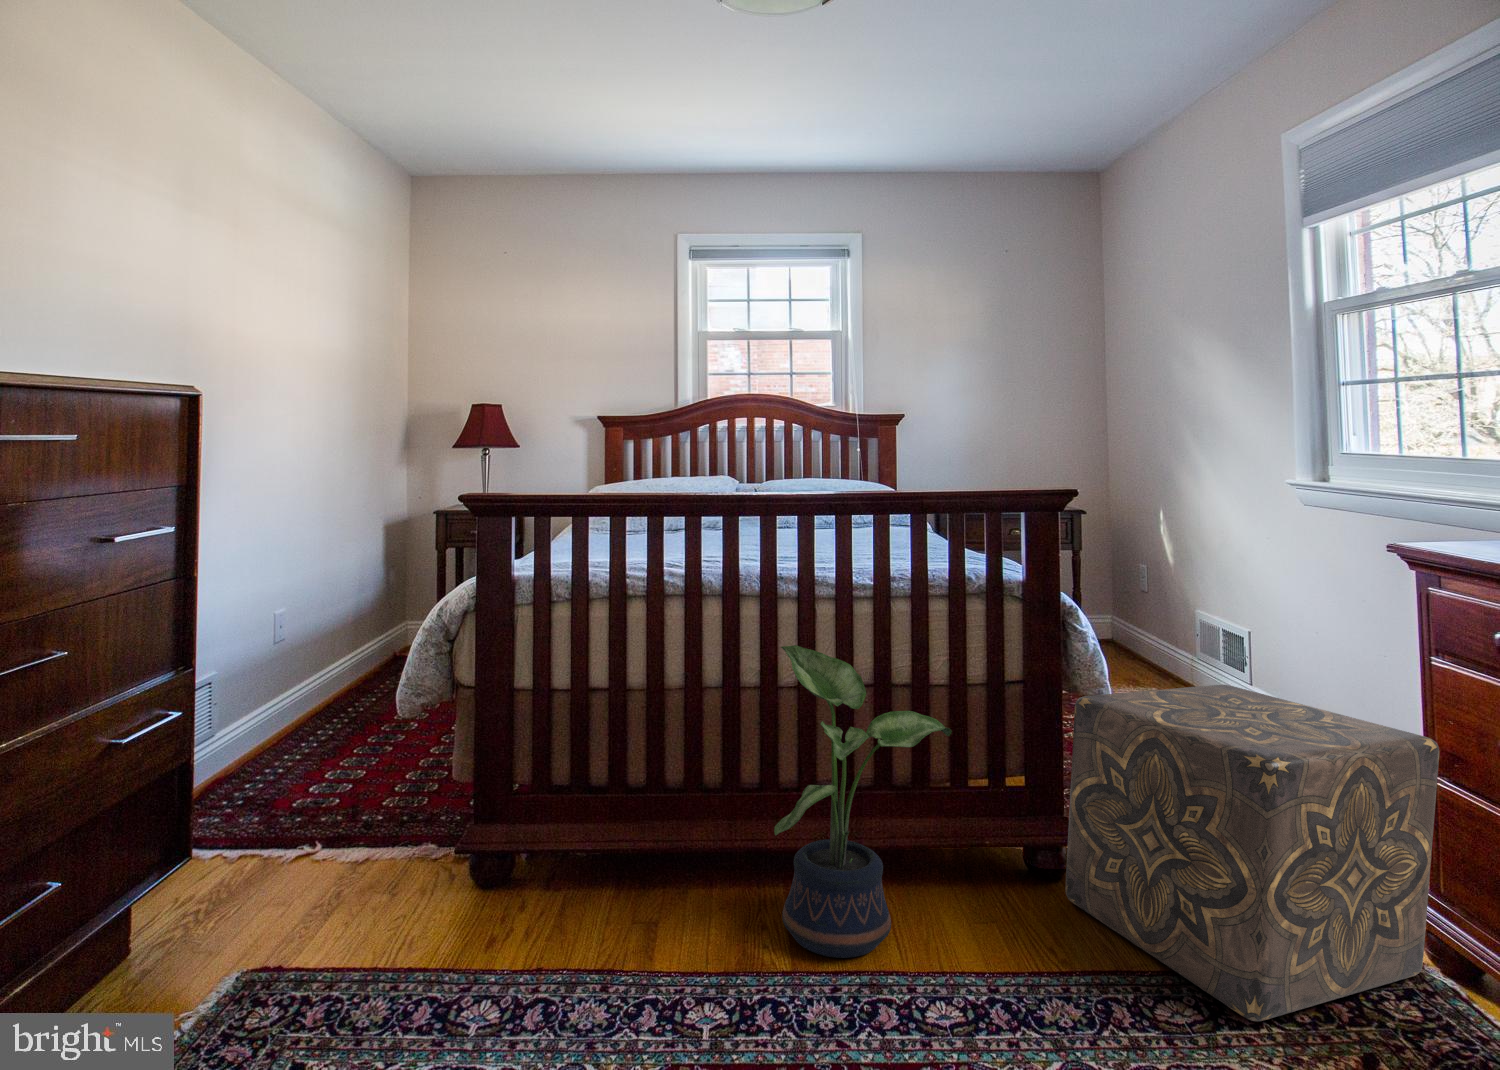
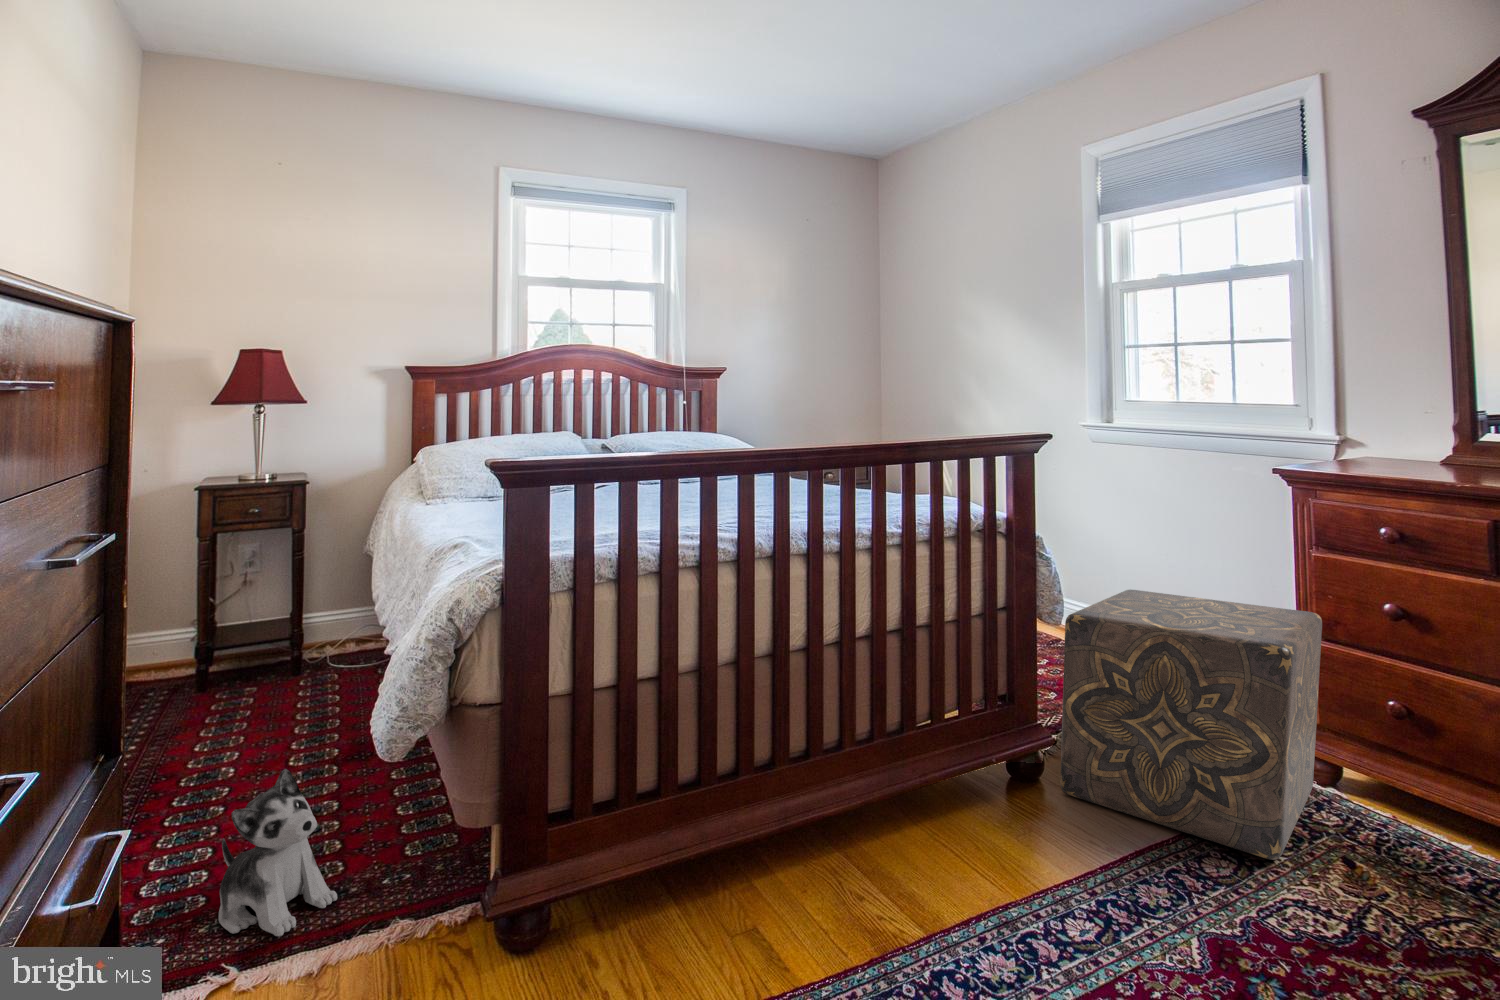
potted plant: present [774,645,952,958] -> none [824,599,1002,906]
plush toy: none [320,723,395,843] -> present [219,769,337,936]

